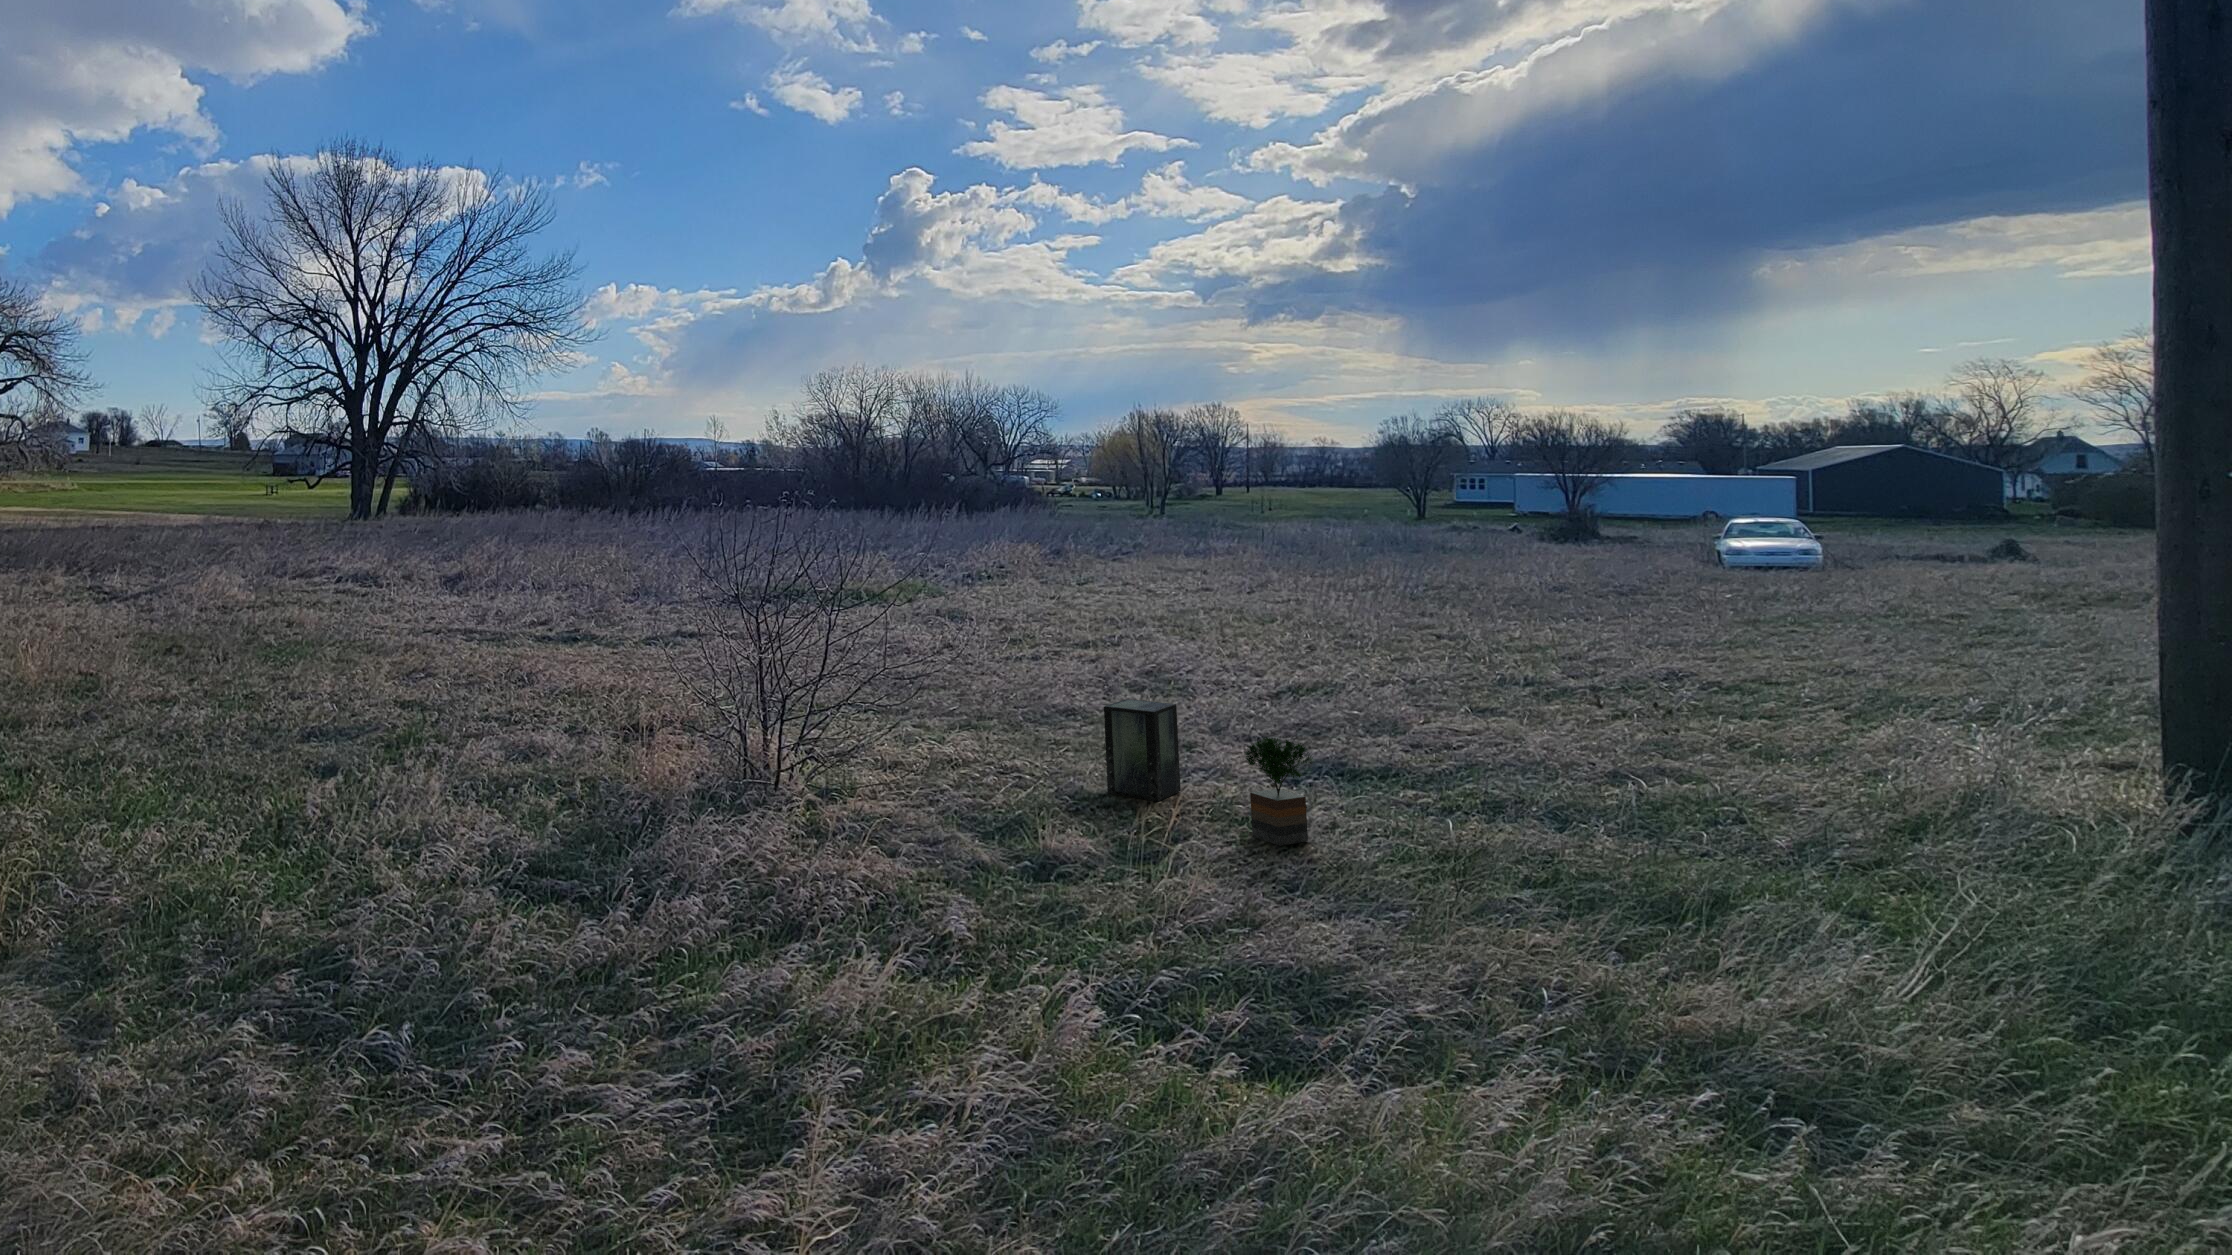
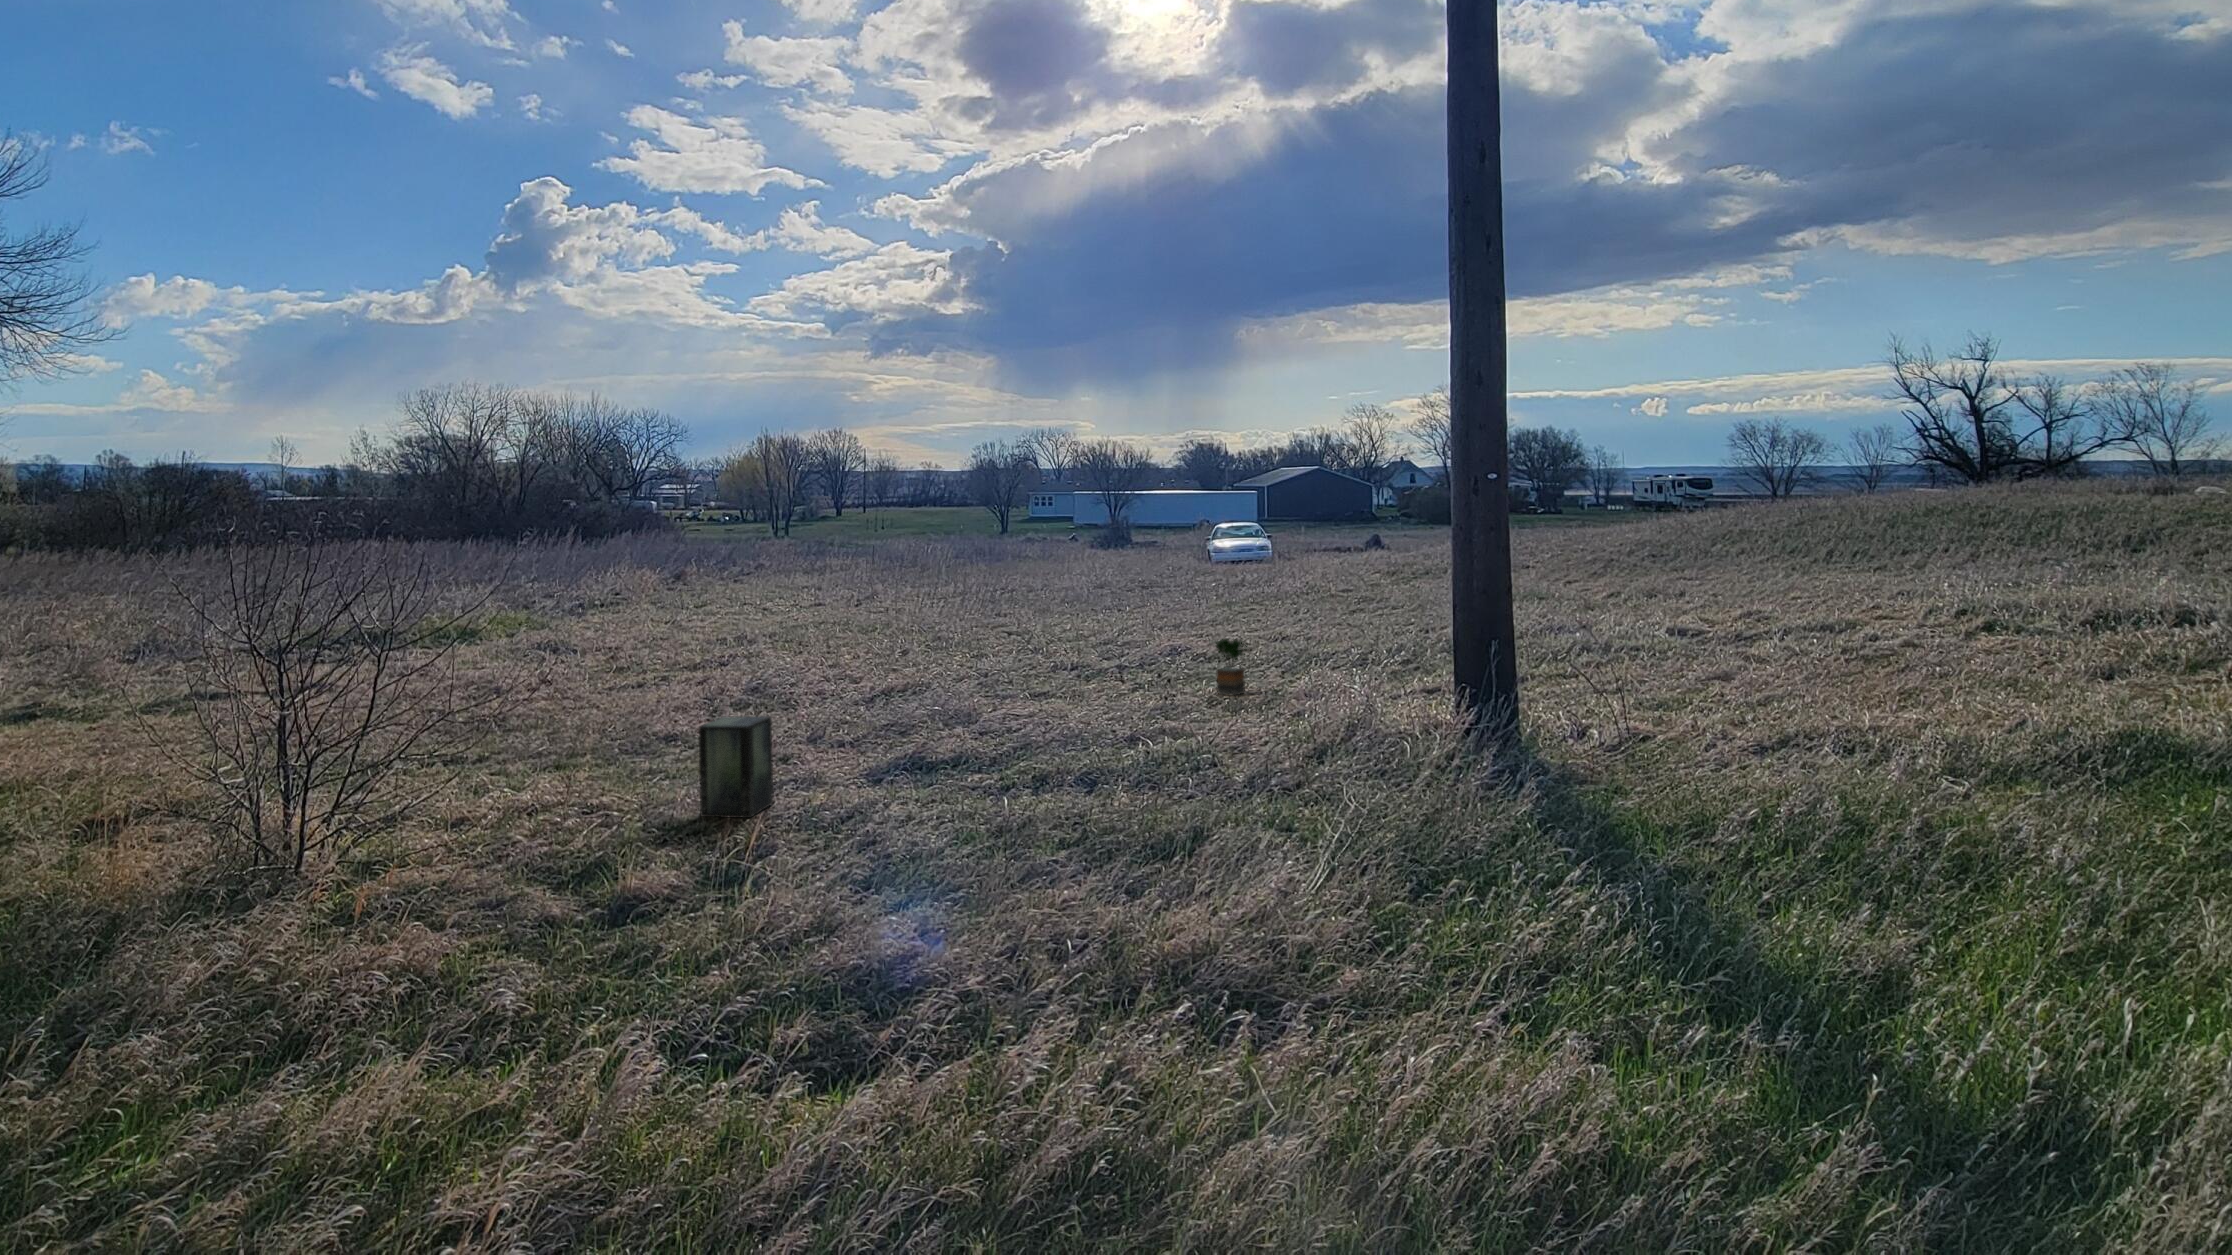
potted tree: present [1245,737,1314,846] -> present [1215,639,1247,696]

